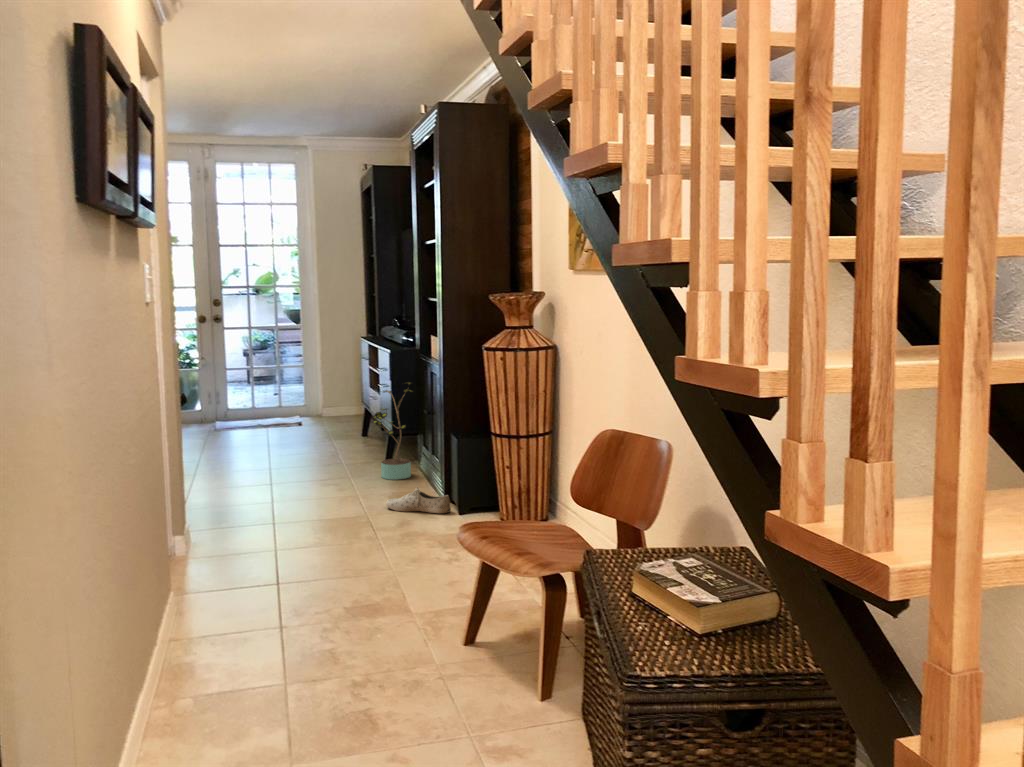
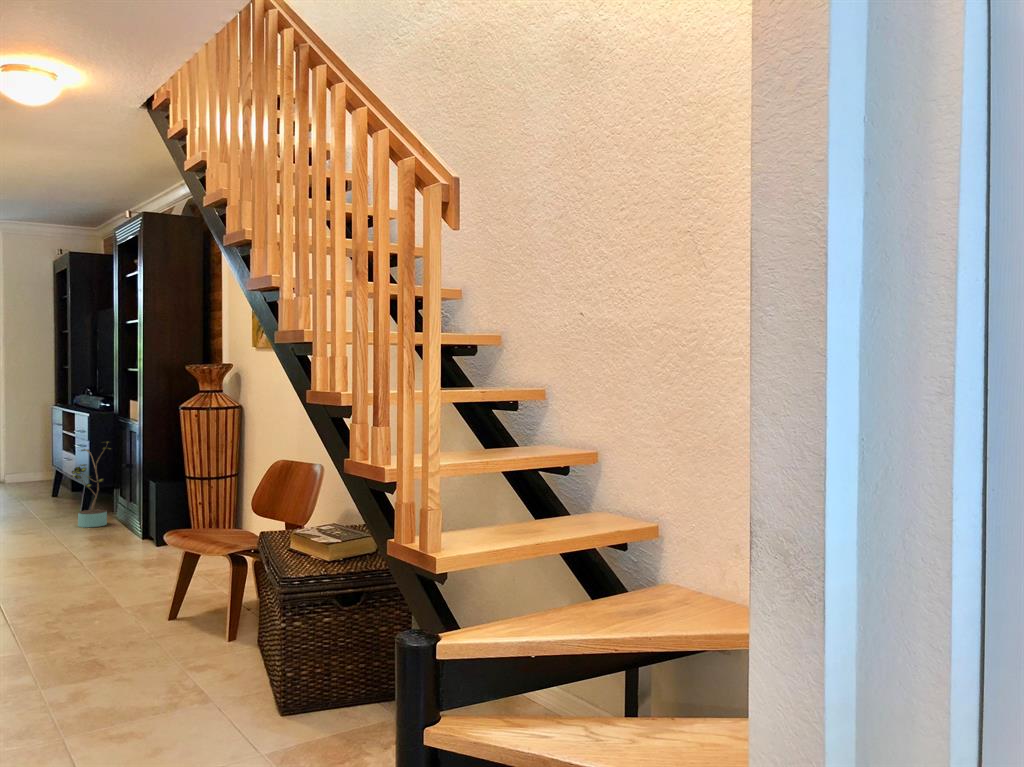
shoe: present [386,487,451,513] -> none [87,527,148,548]

